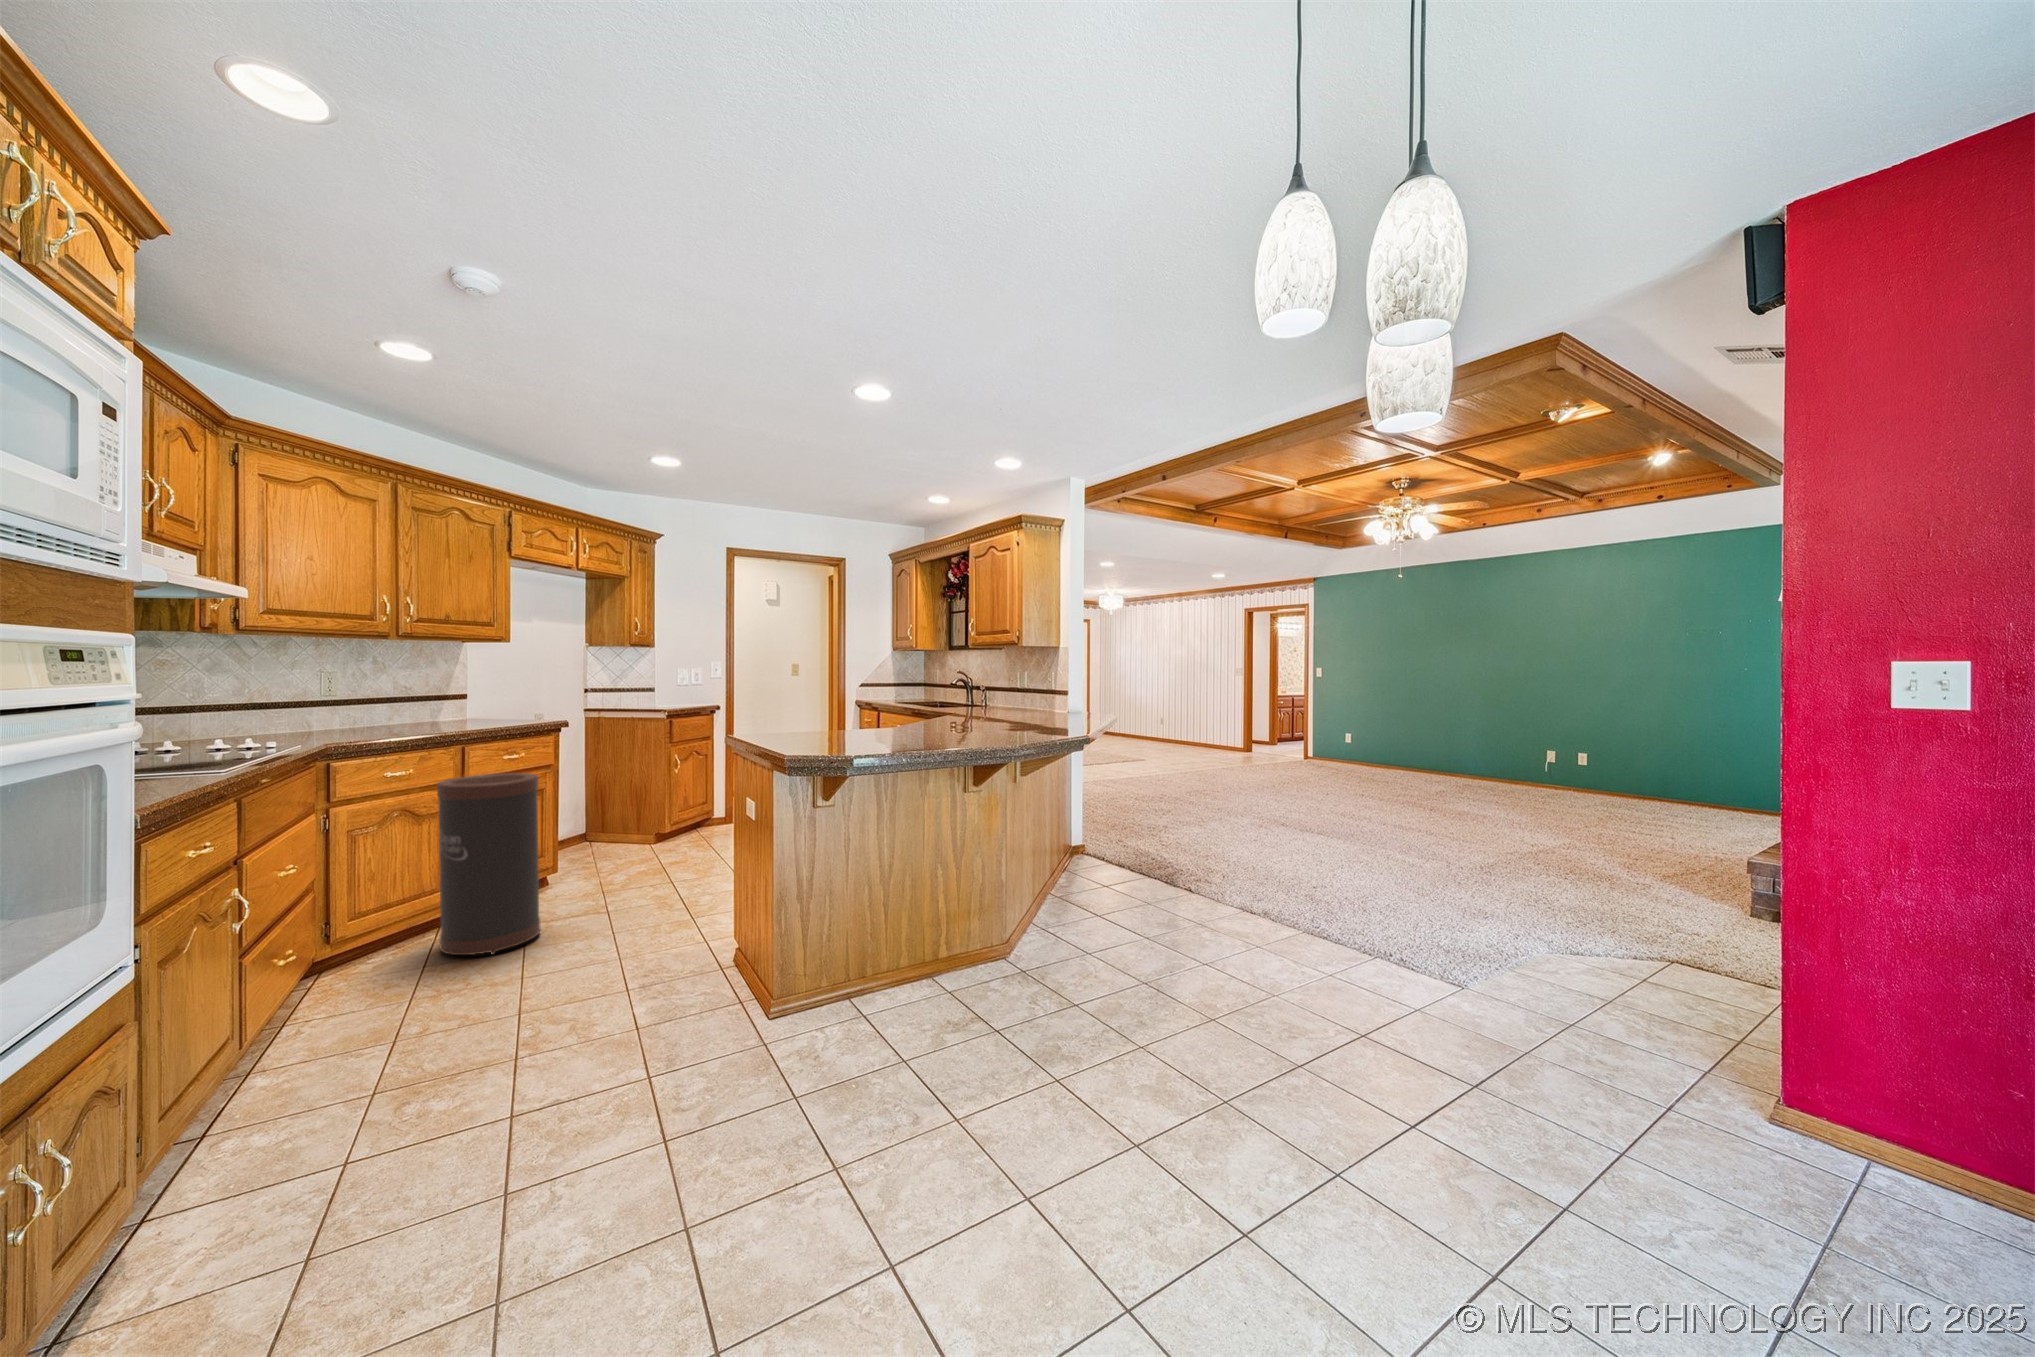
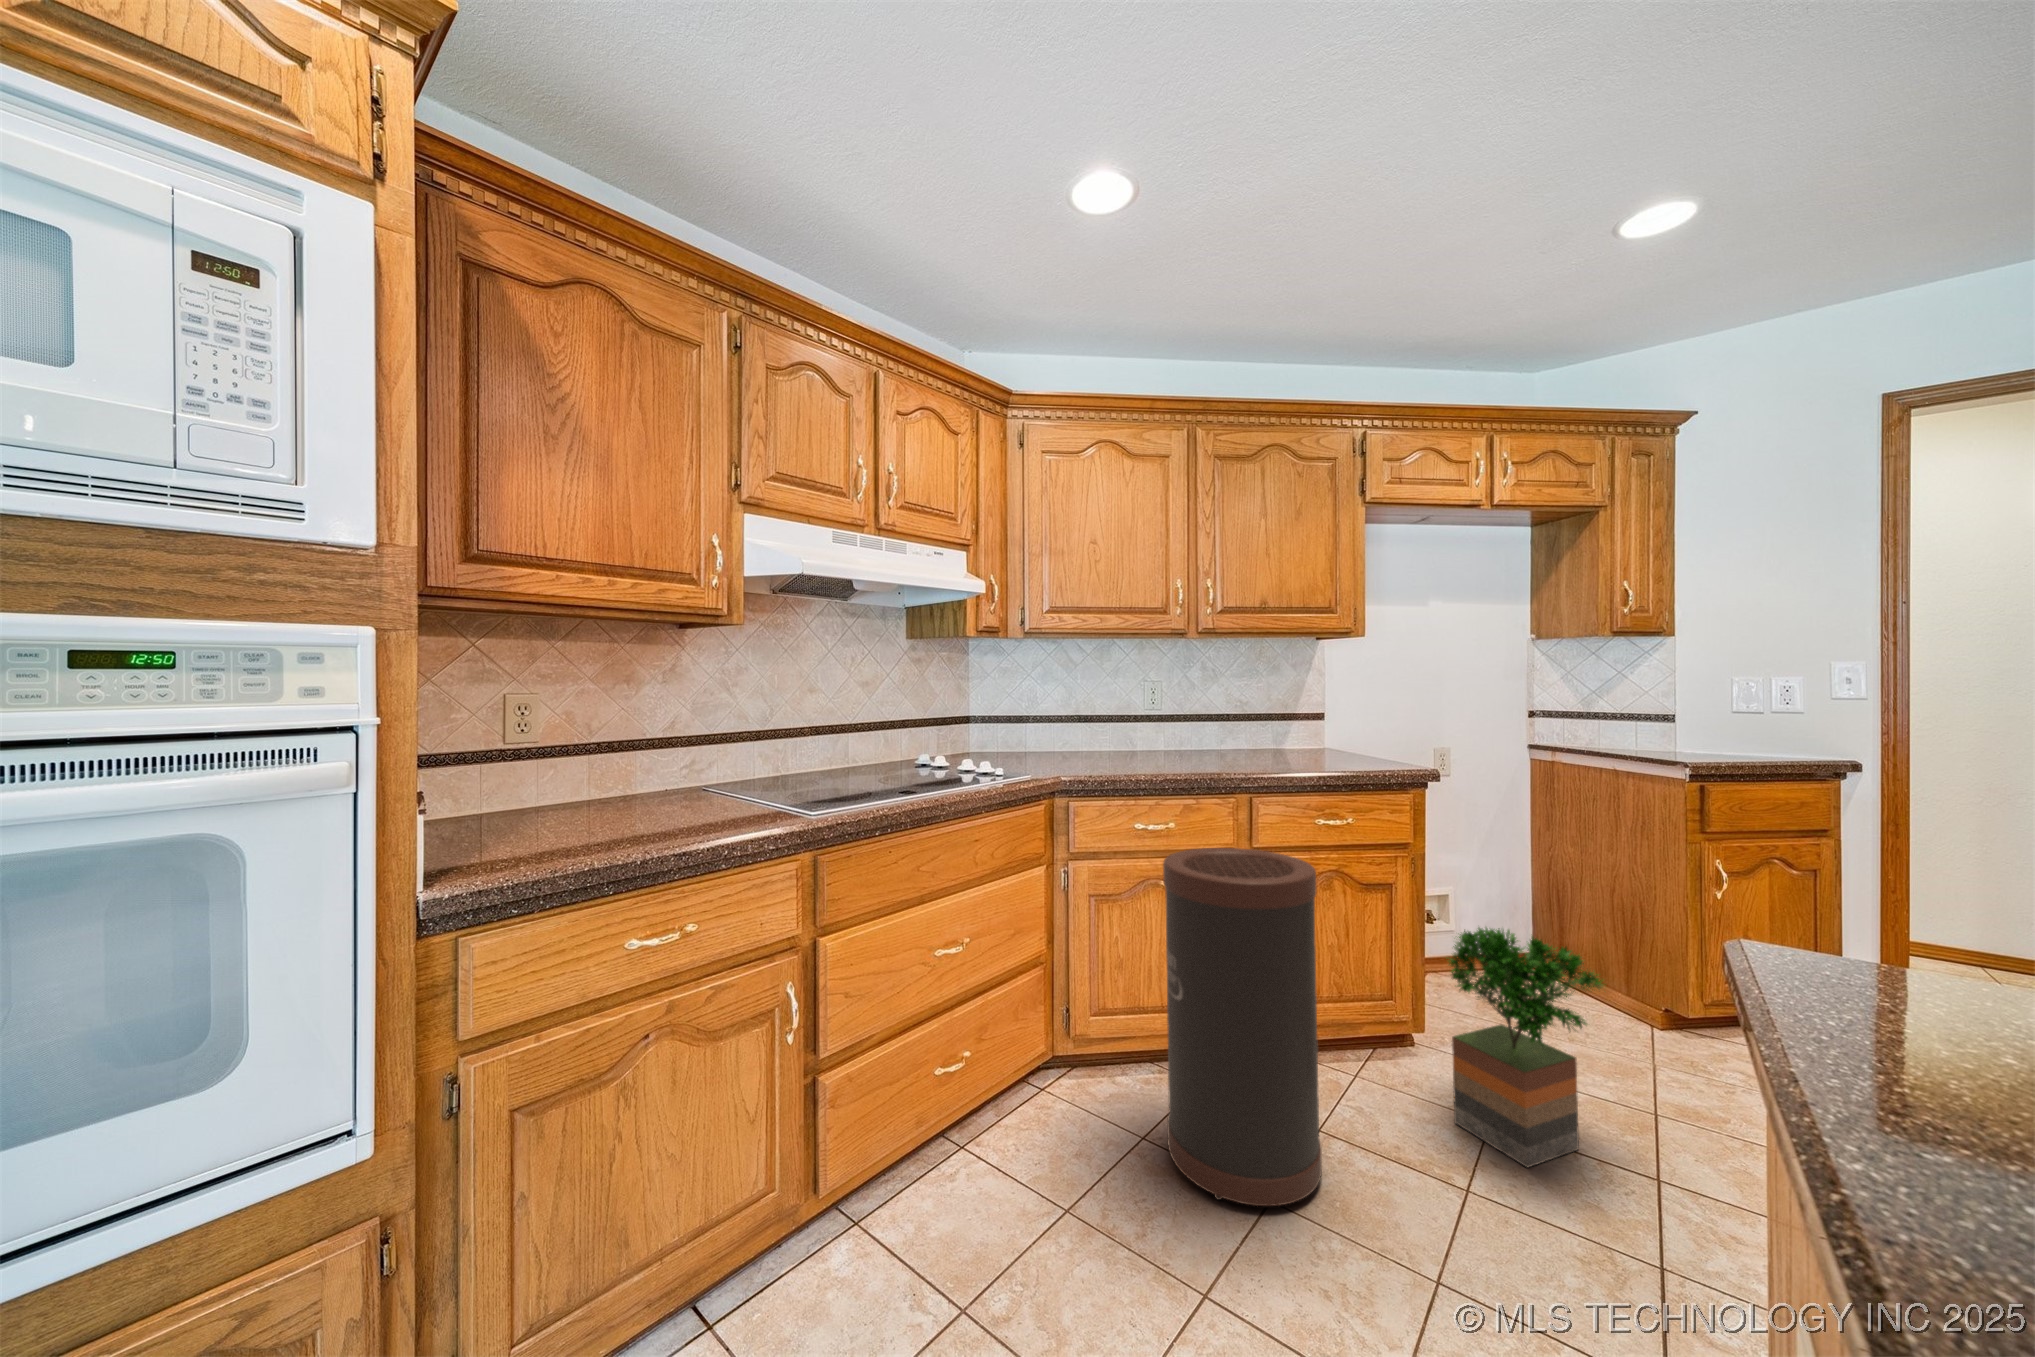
potted tree: none [578,795,649,897] -> present [1449,928,1603,1168]

